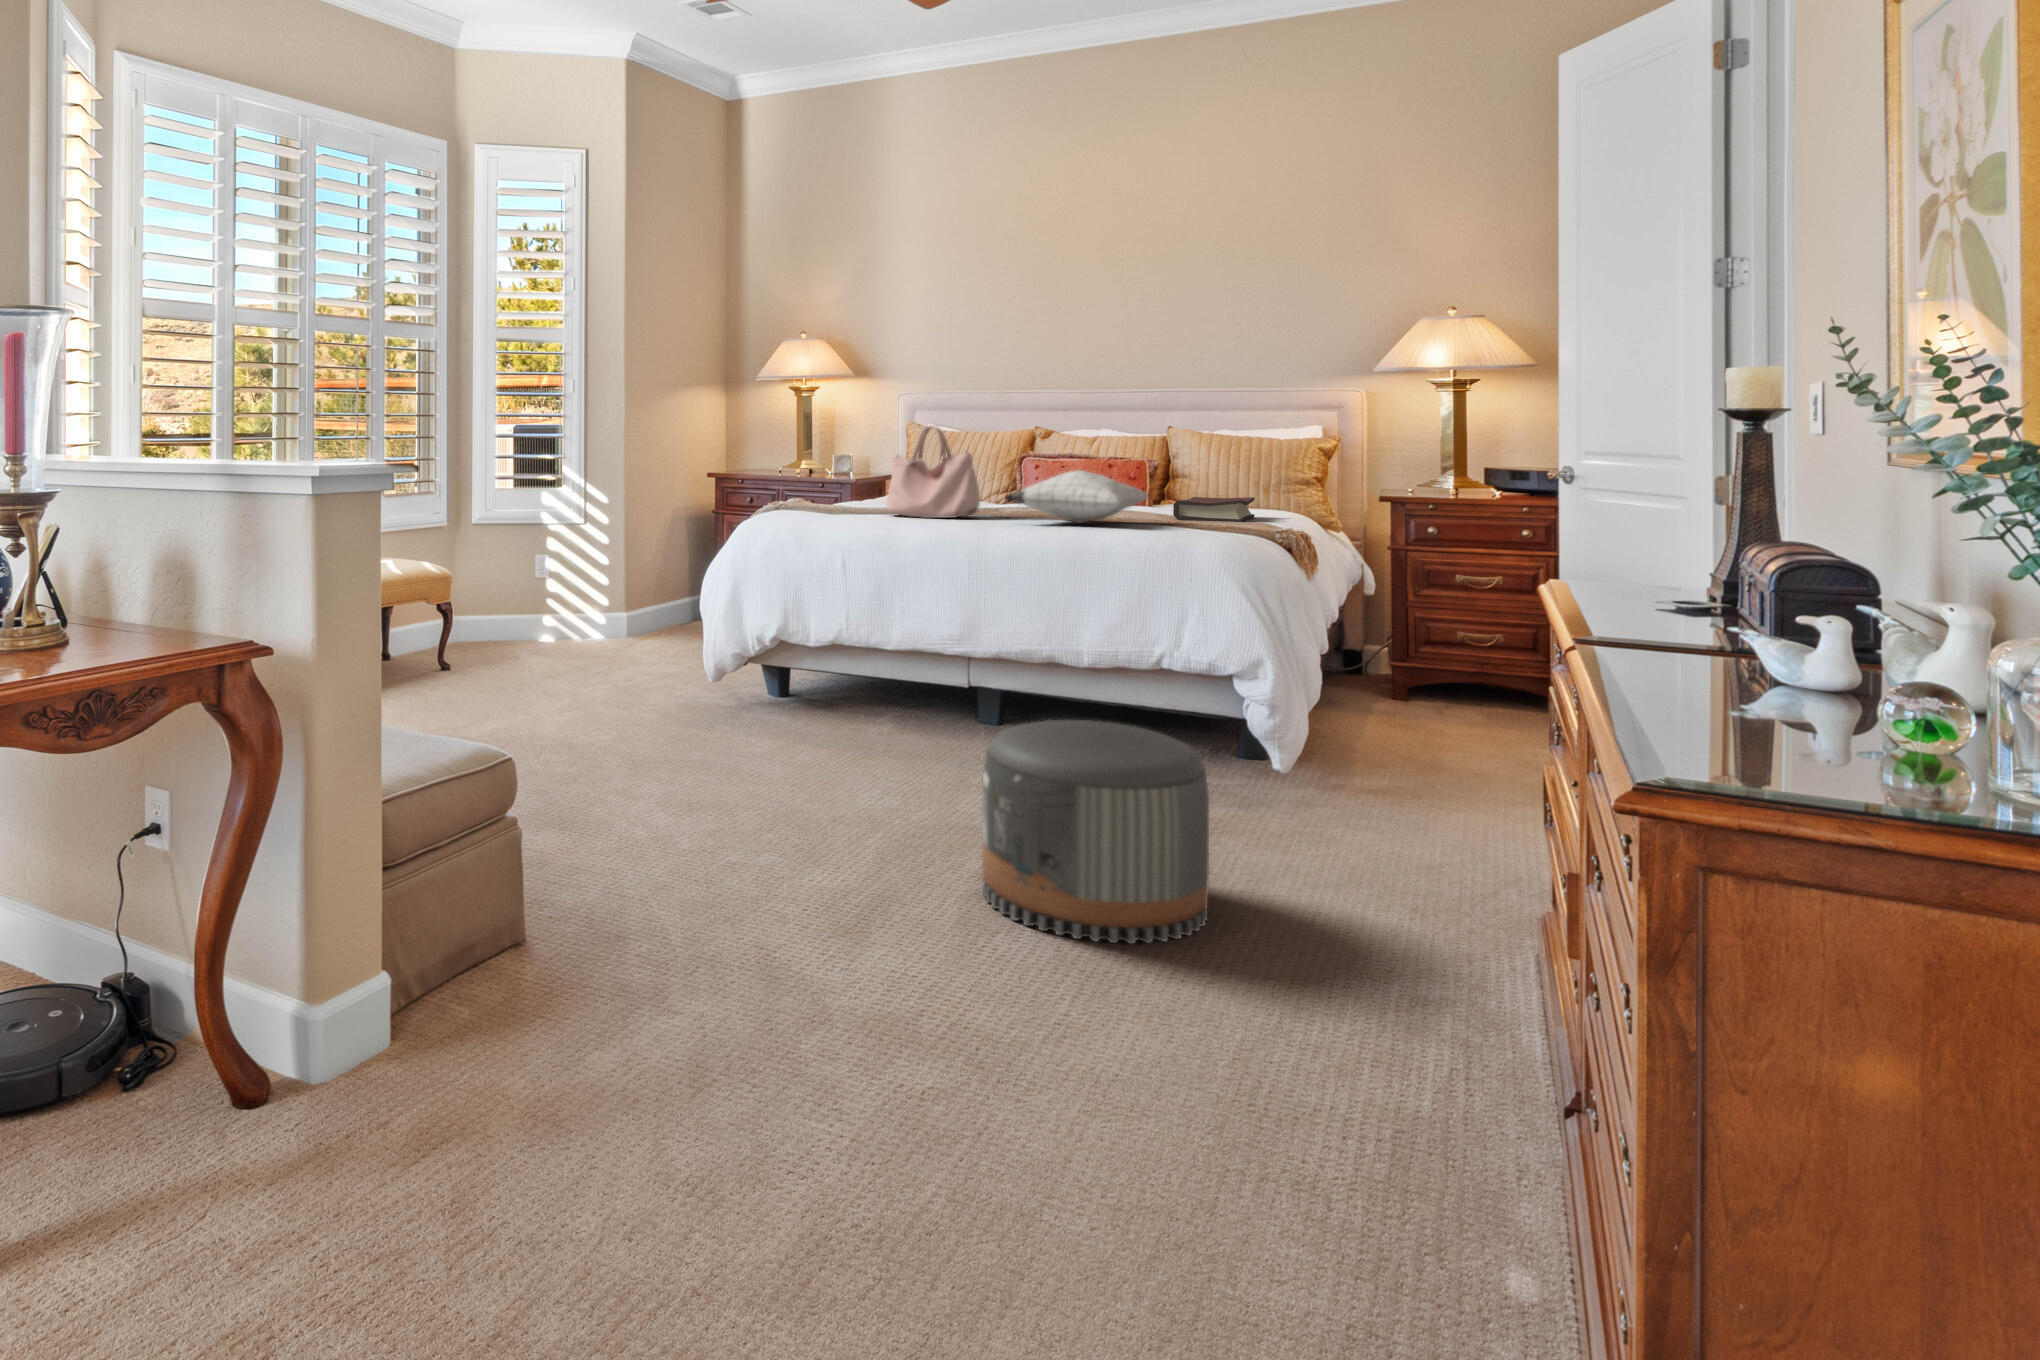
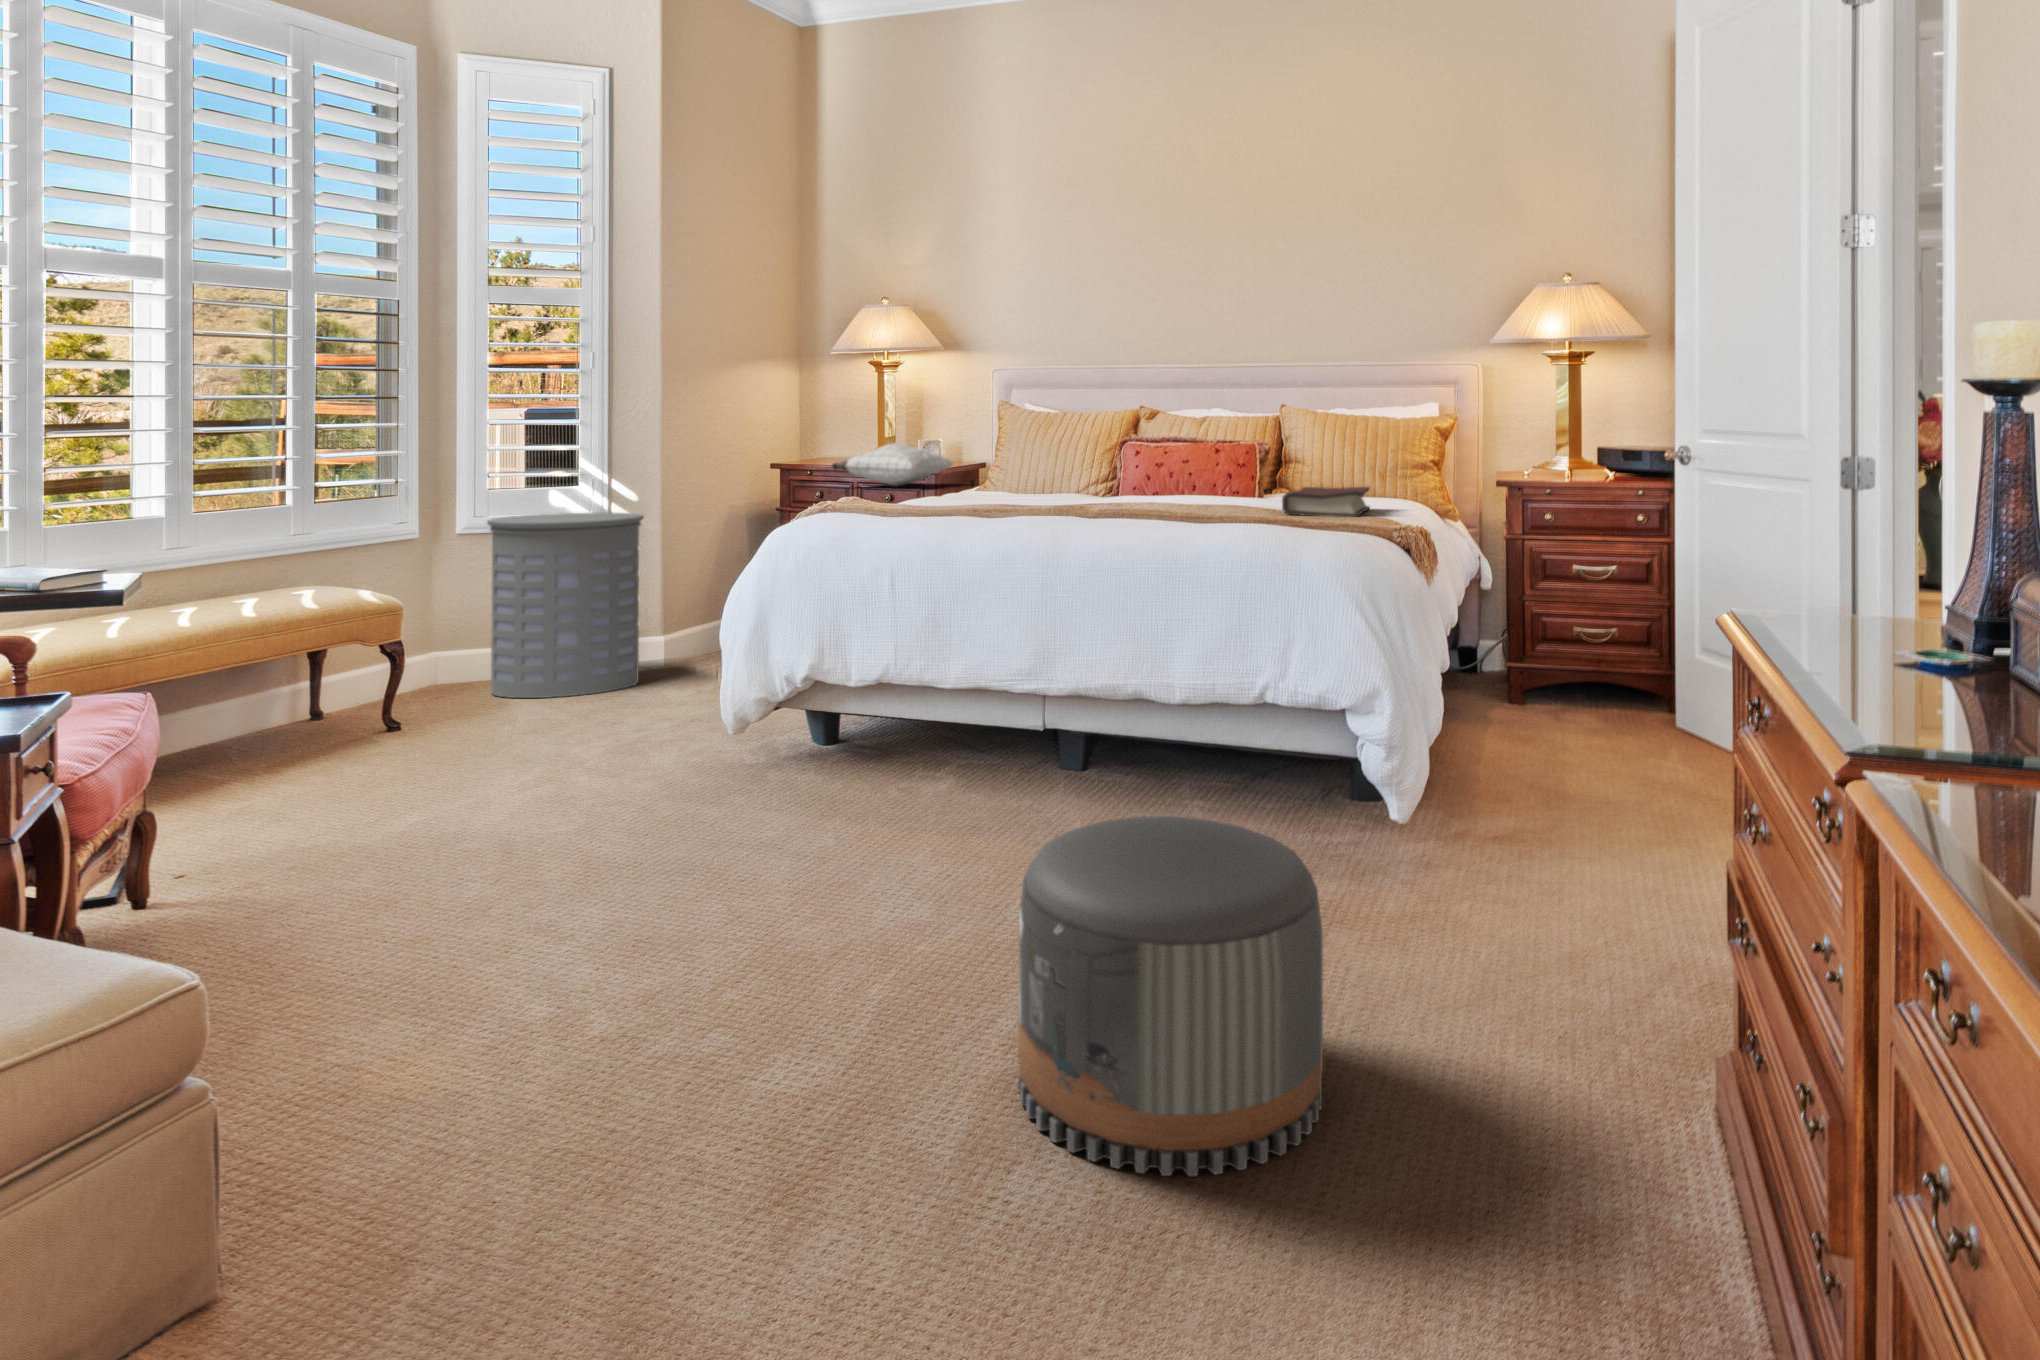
handbag: present [886,425,980,518] -> none [953,405,1062,519]
pillow: present [1005,470,1148,523] -> present [832,443,953,486]
laundry hamper: none [499,512,617,656] -> present [487,513,644,698]

